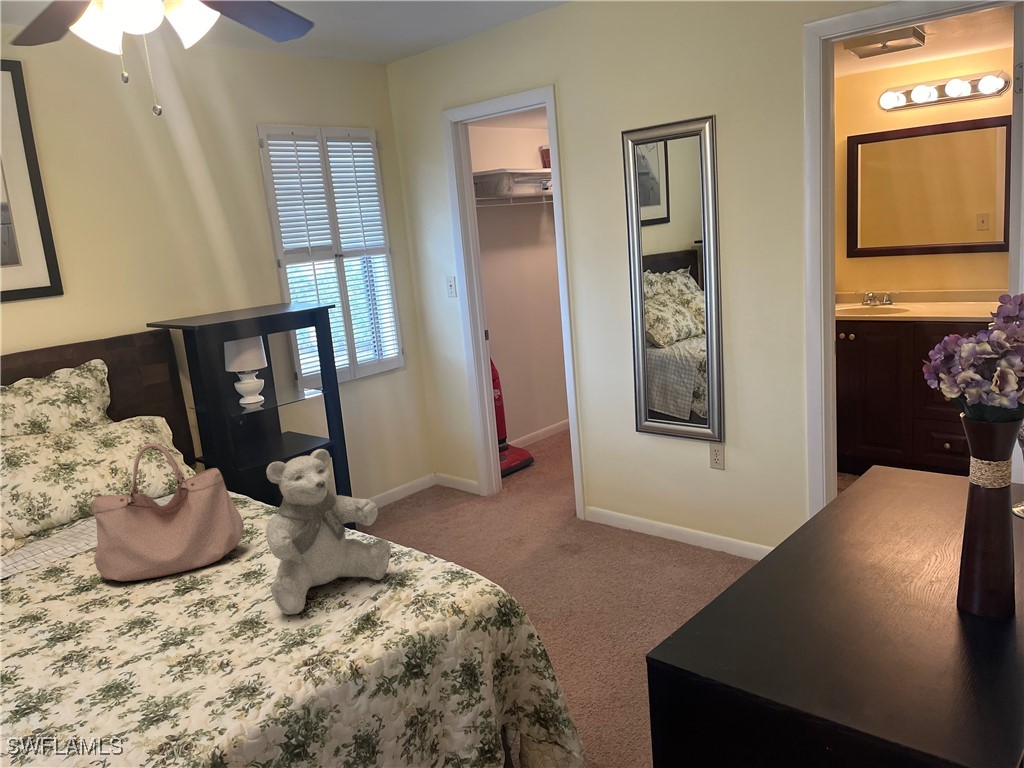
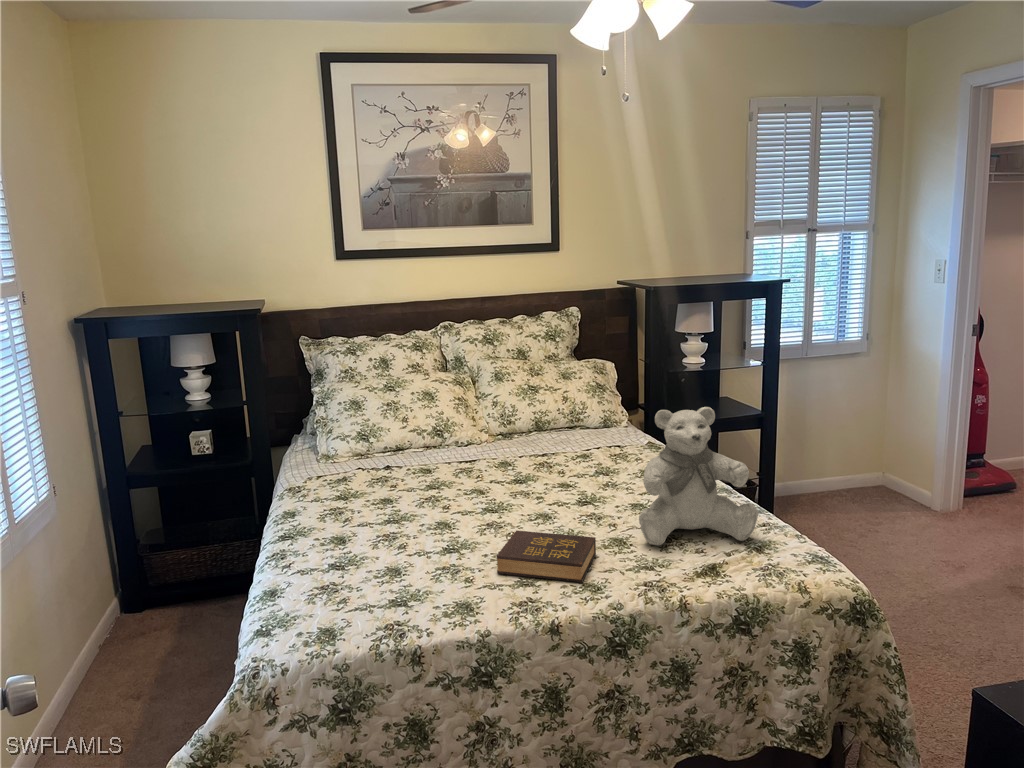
handbag: present [91,443,244,581] -> none [529,378,644,489]
hardback book: none [103,629,230,722] -> present [497,531,596,582]

